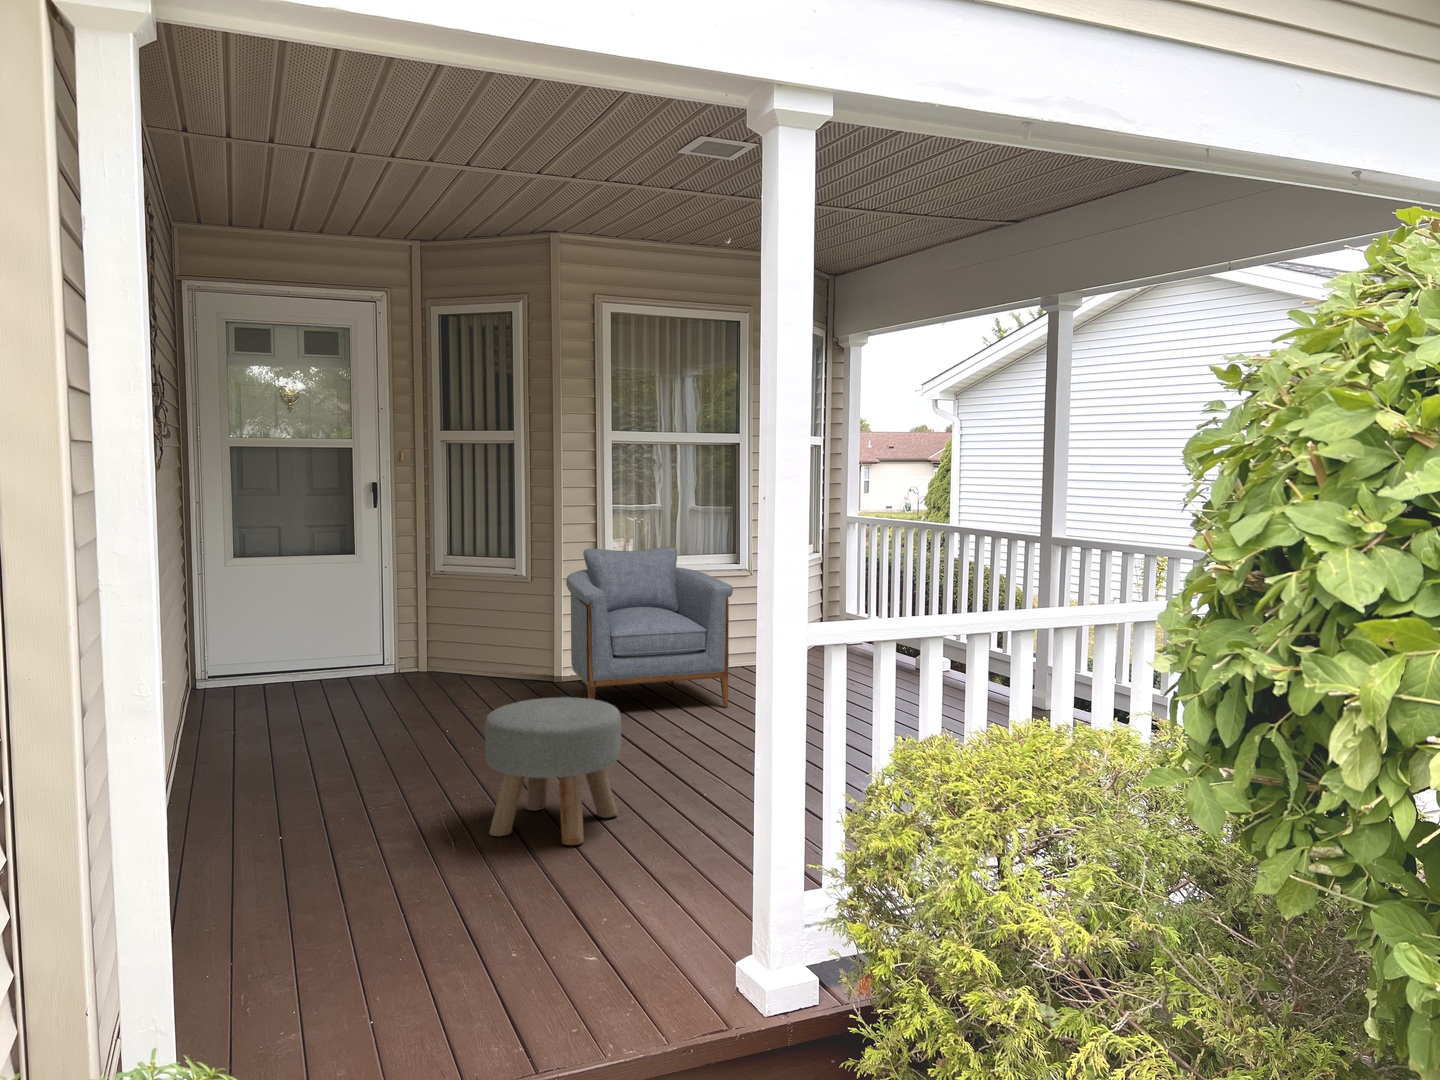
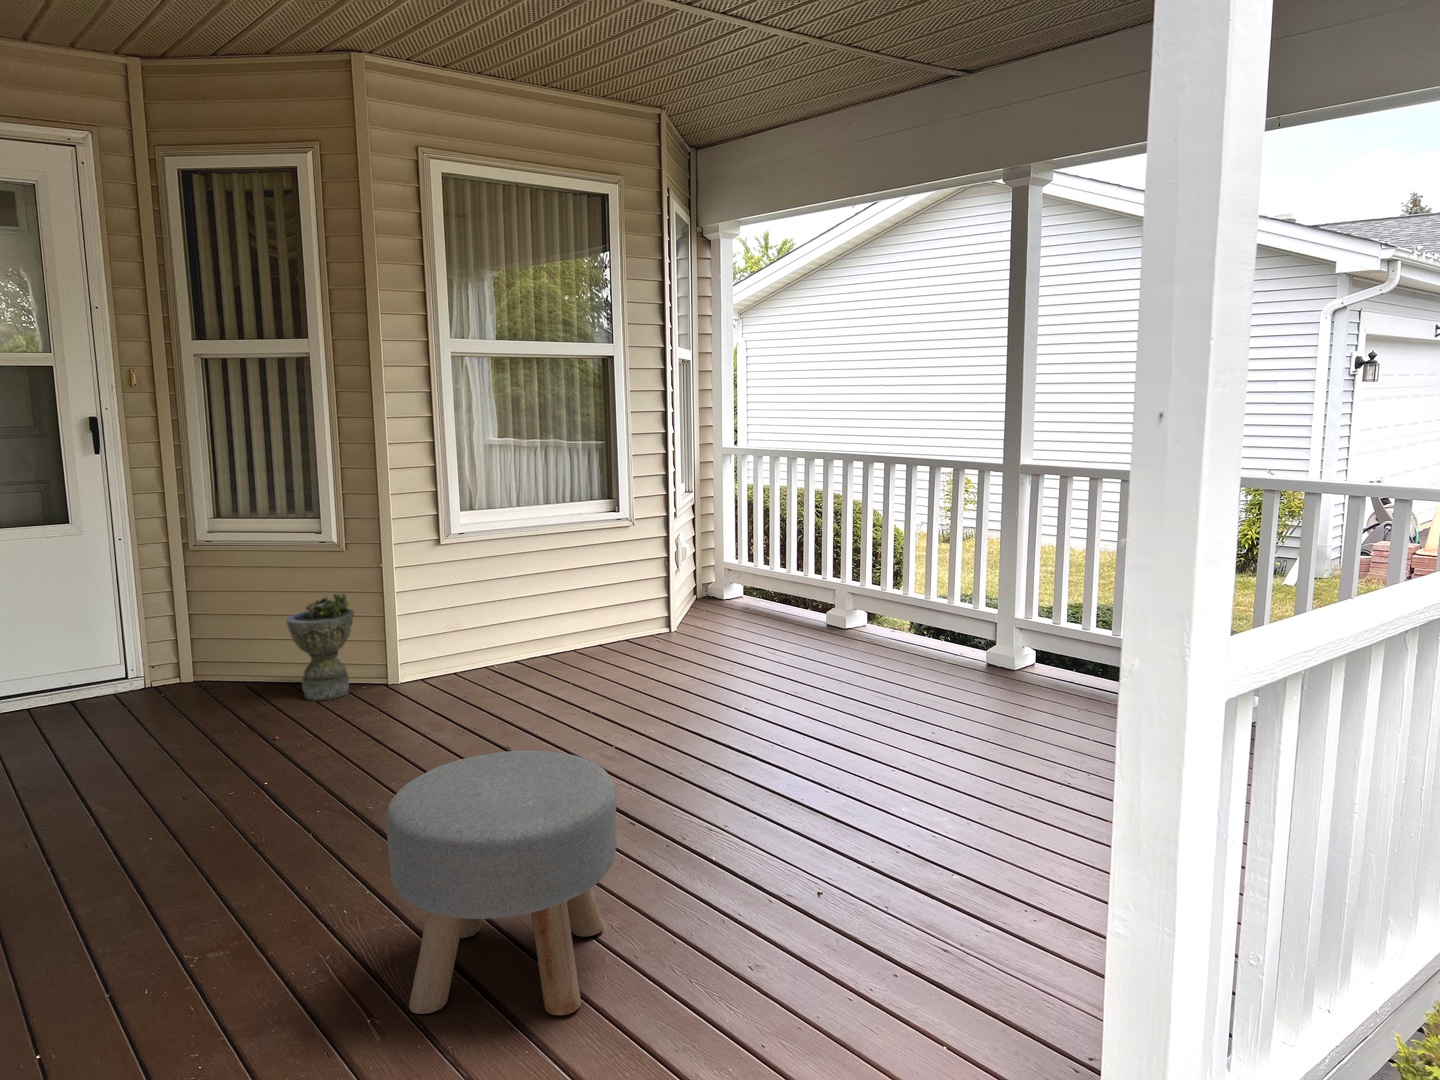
armchair: present [566,547,733,707] -> none [407,492,643,736]
planter: none [484,614,531,691] -> present [286,594,354,701]

